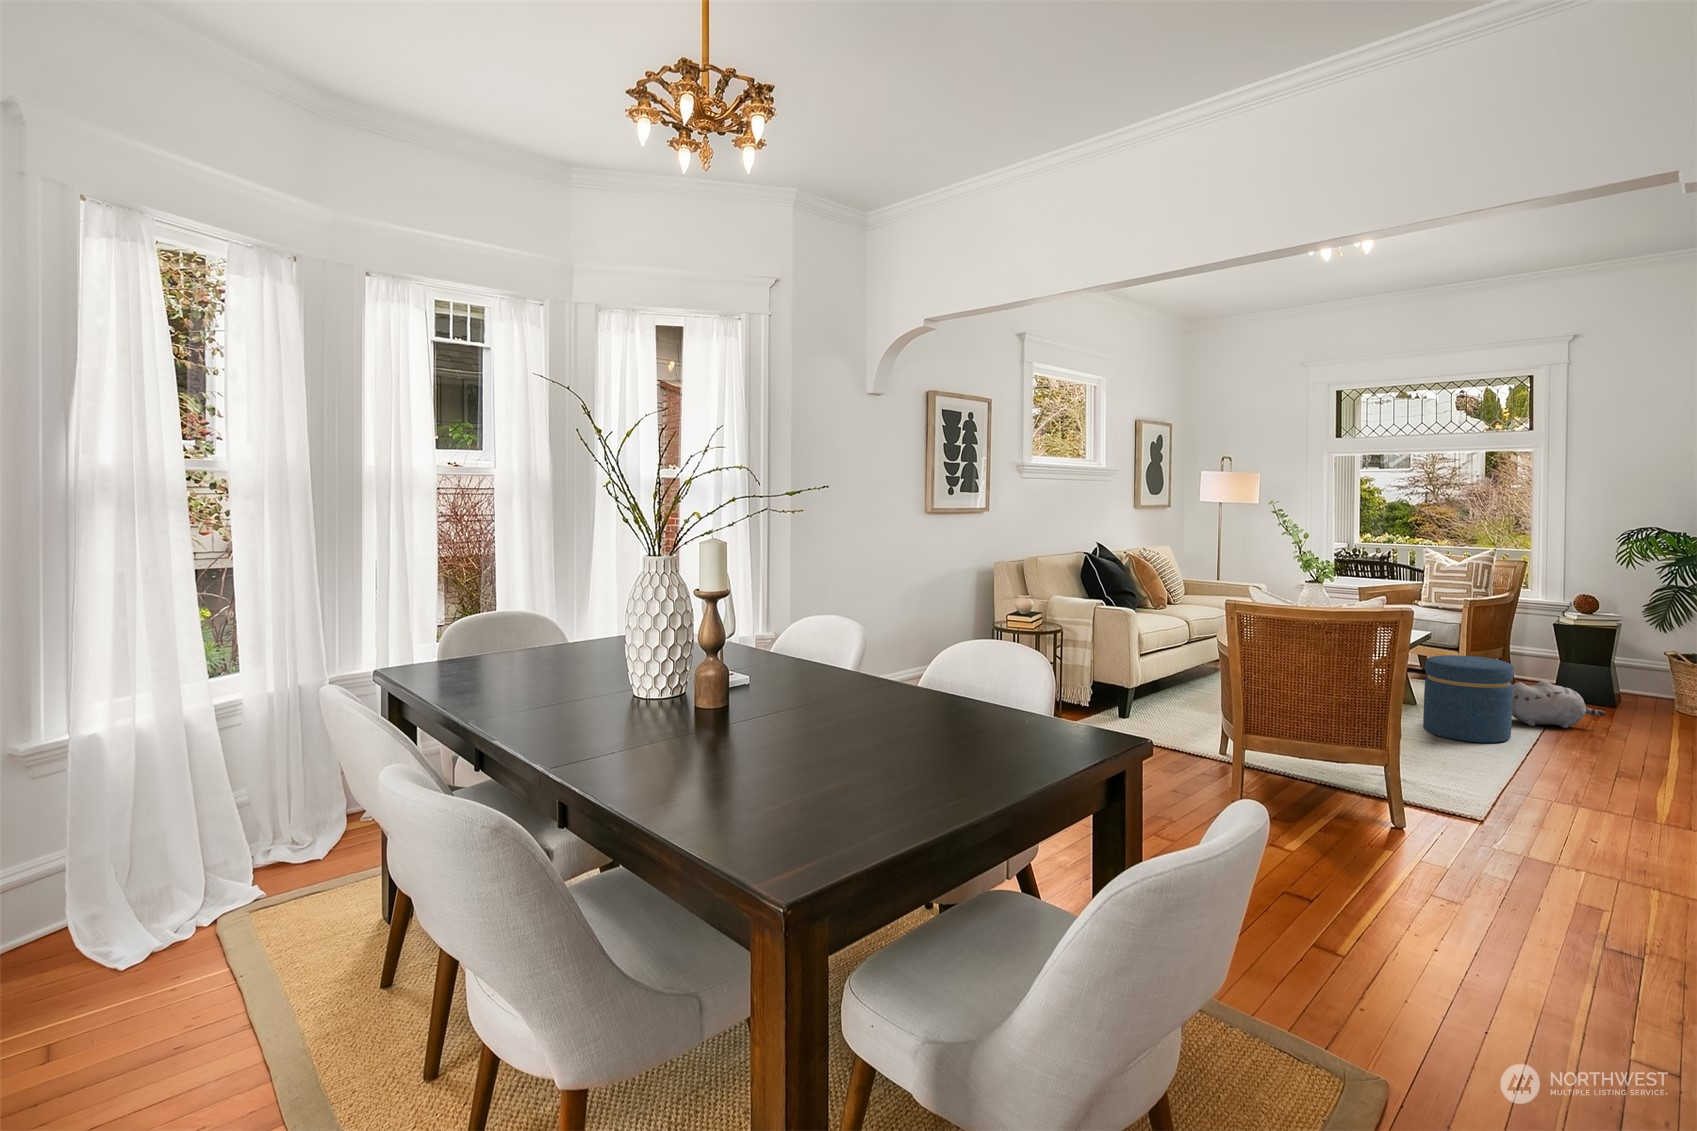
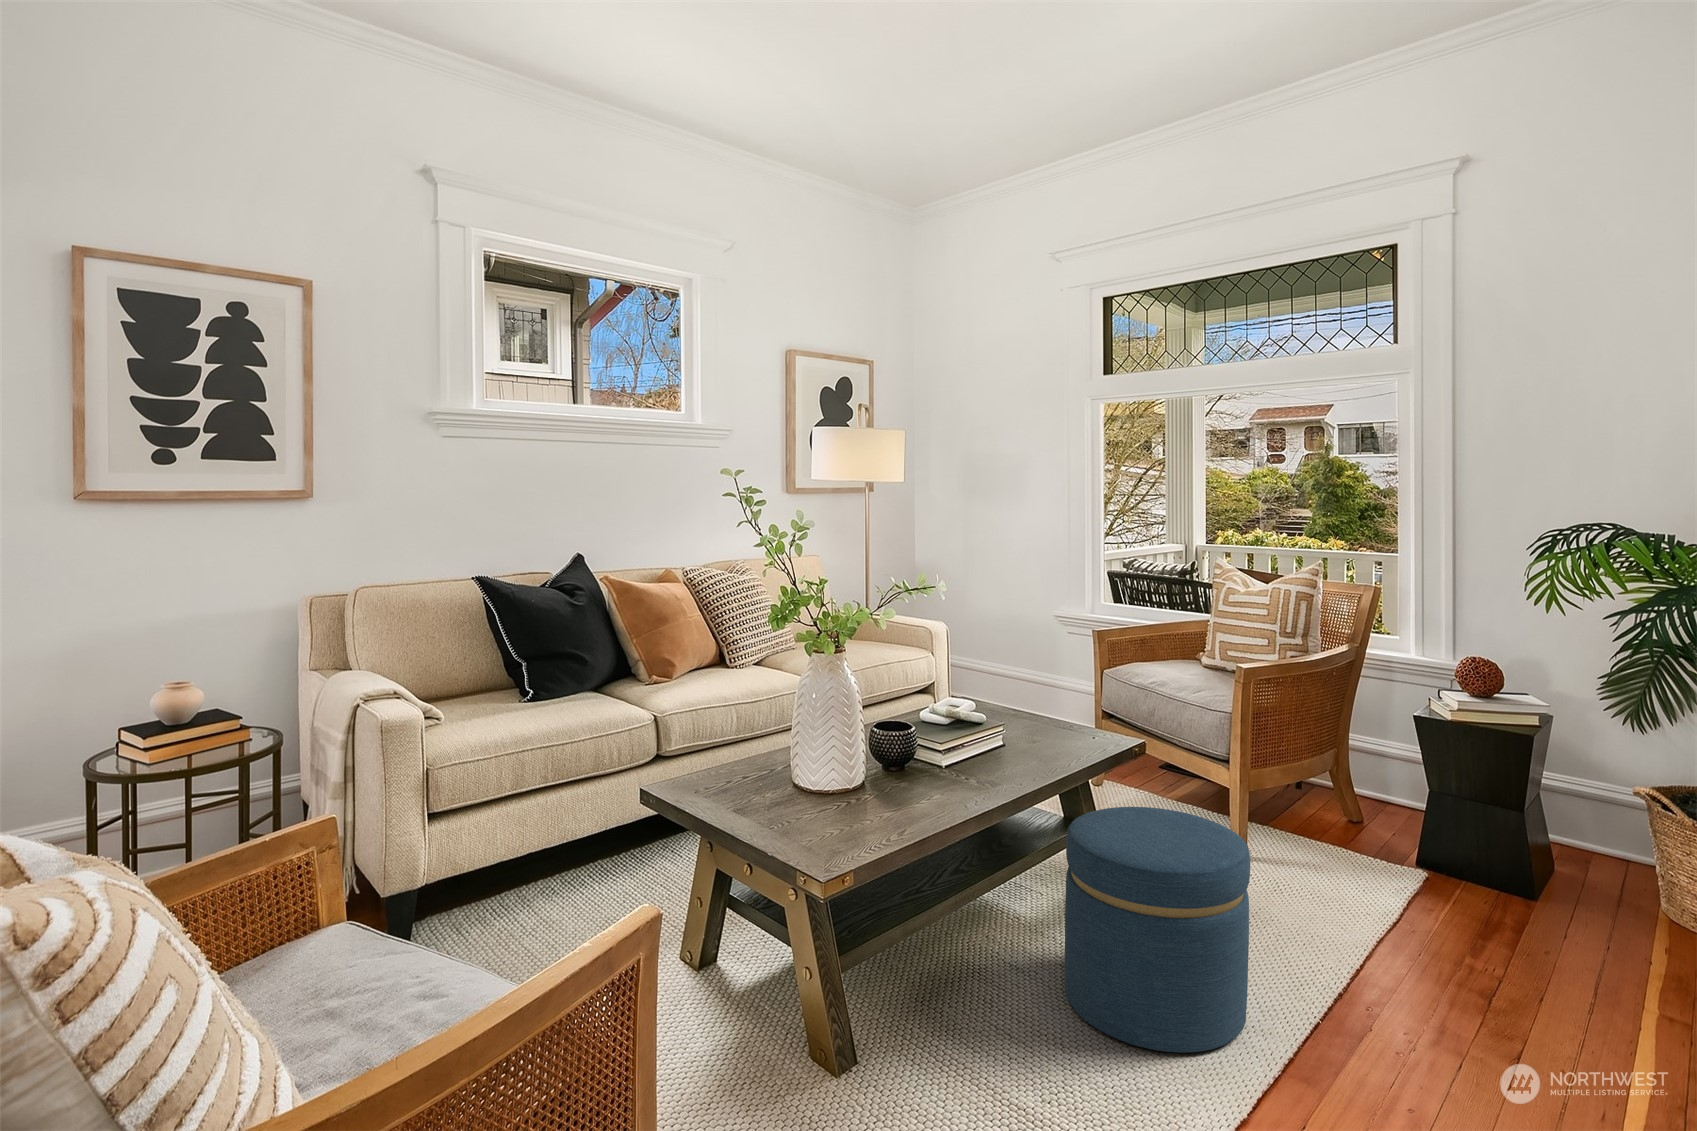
plush toy: present [1512,681,1605,728] -> none [1272,867,1485,983]

